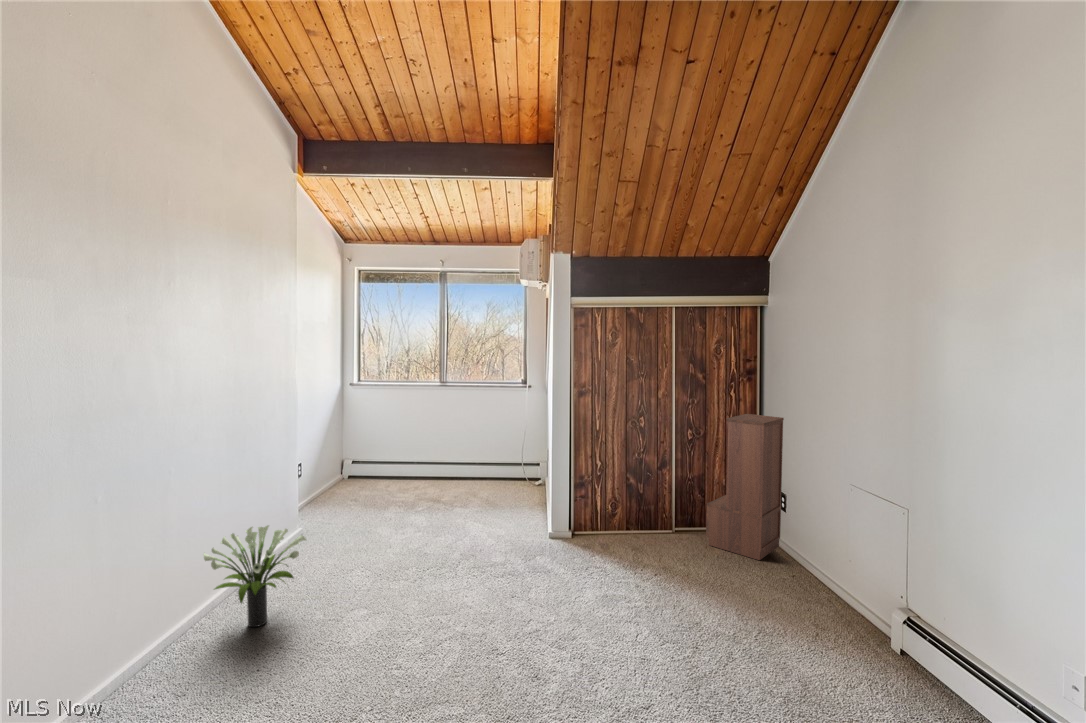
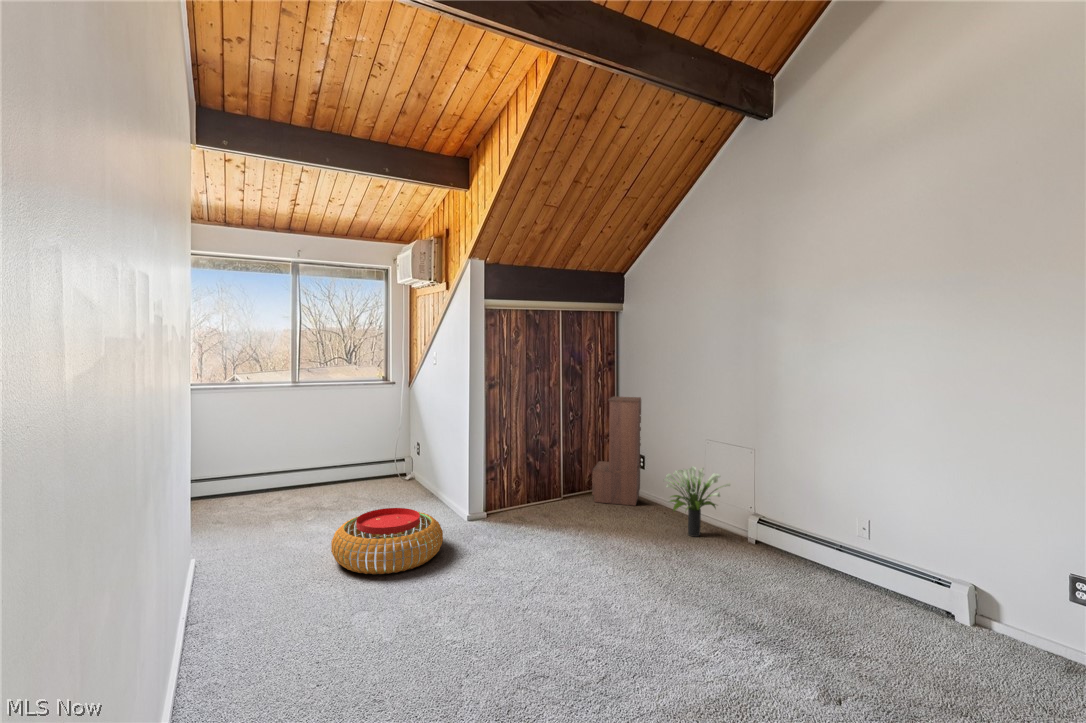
pouf: none [379,516,492,587] -> present [331,508,443,574]
potted plant: present [203,525,306,627] -> present [664,467,730,537]

